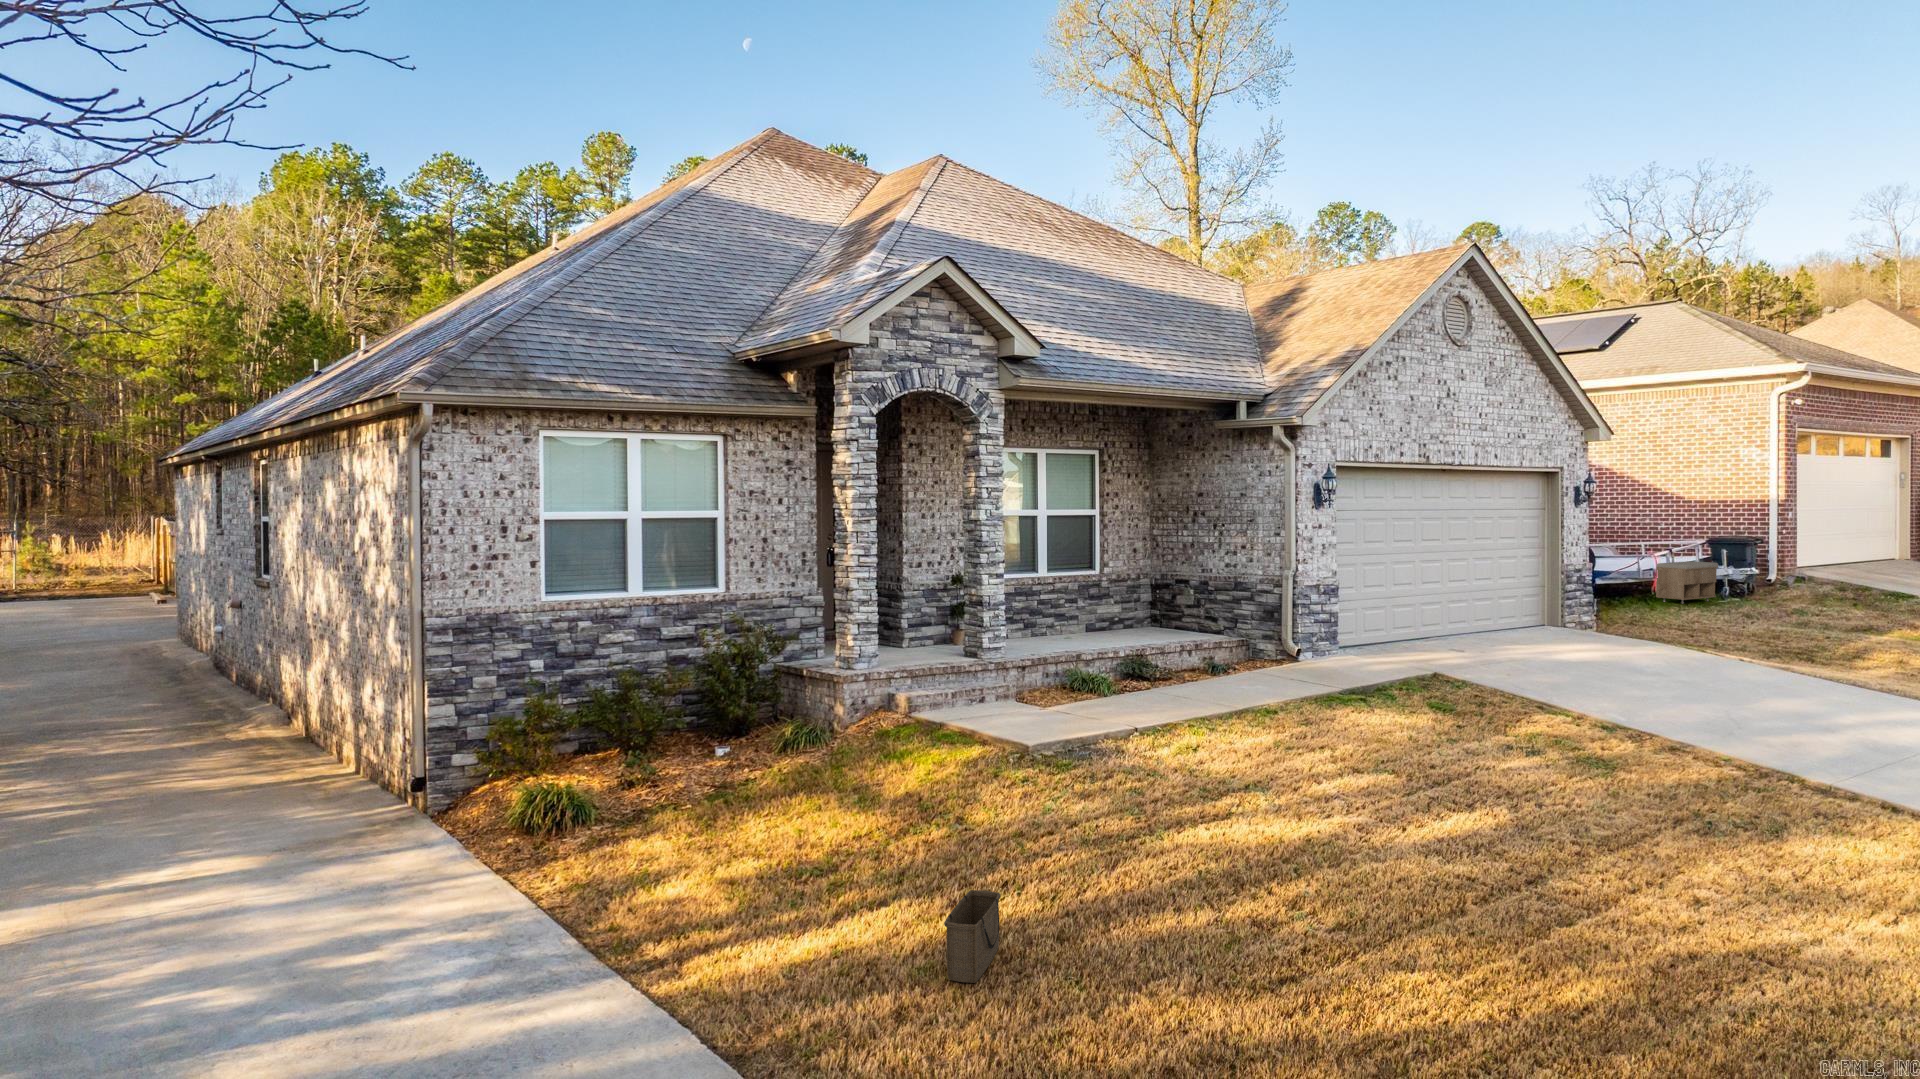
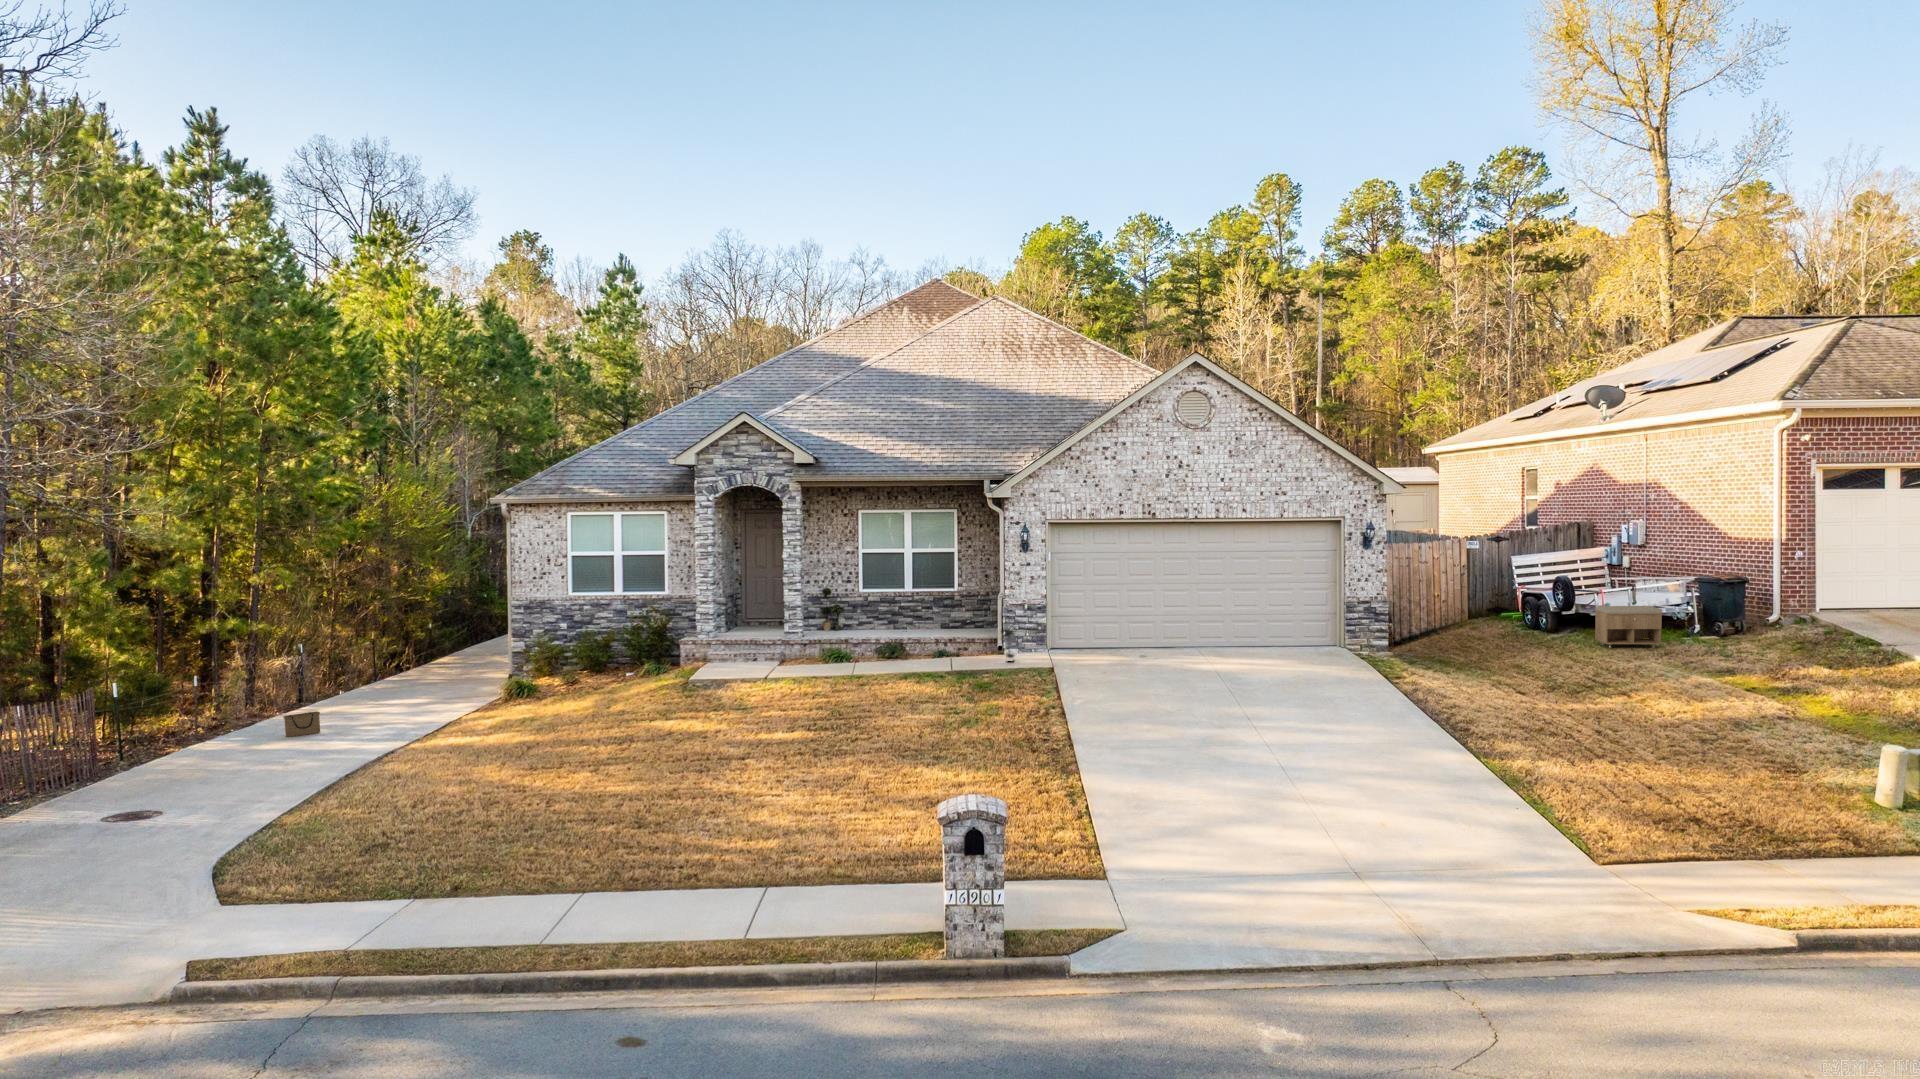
potted plant: none [1269,608,1293,662] -> present [1001,626,1016,658]
basket: present [944,890,1000,983] -> present [283,711,320,737]

